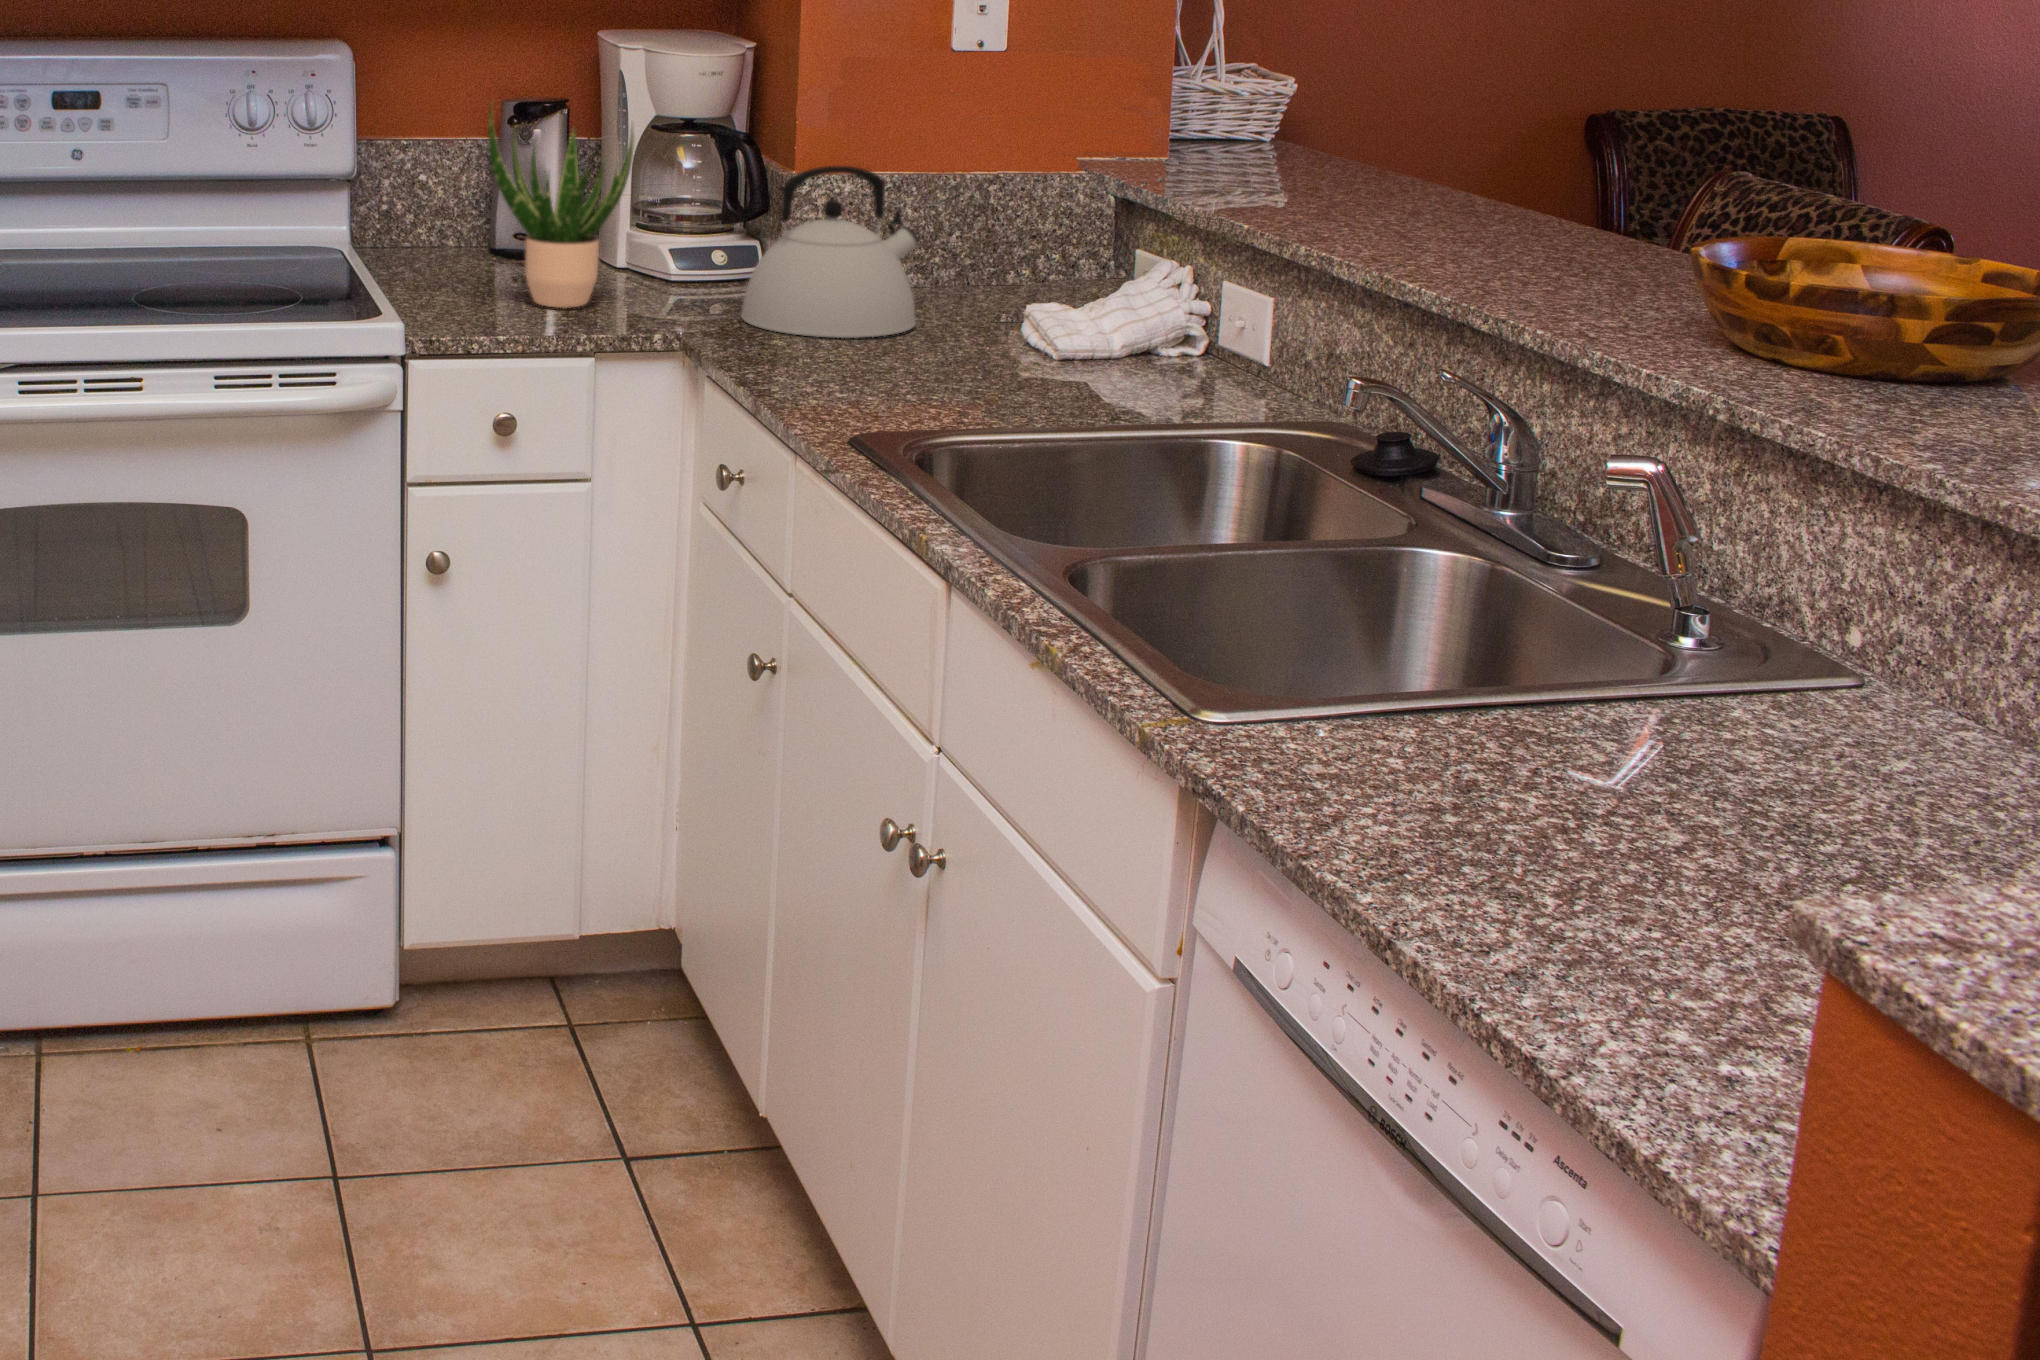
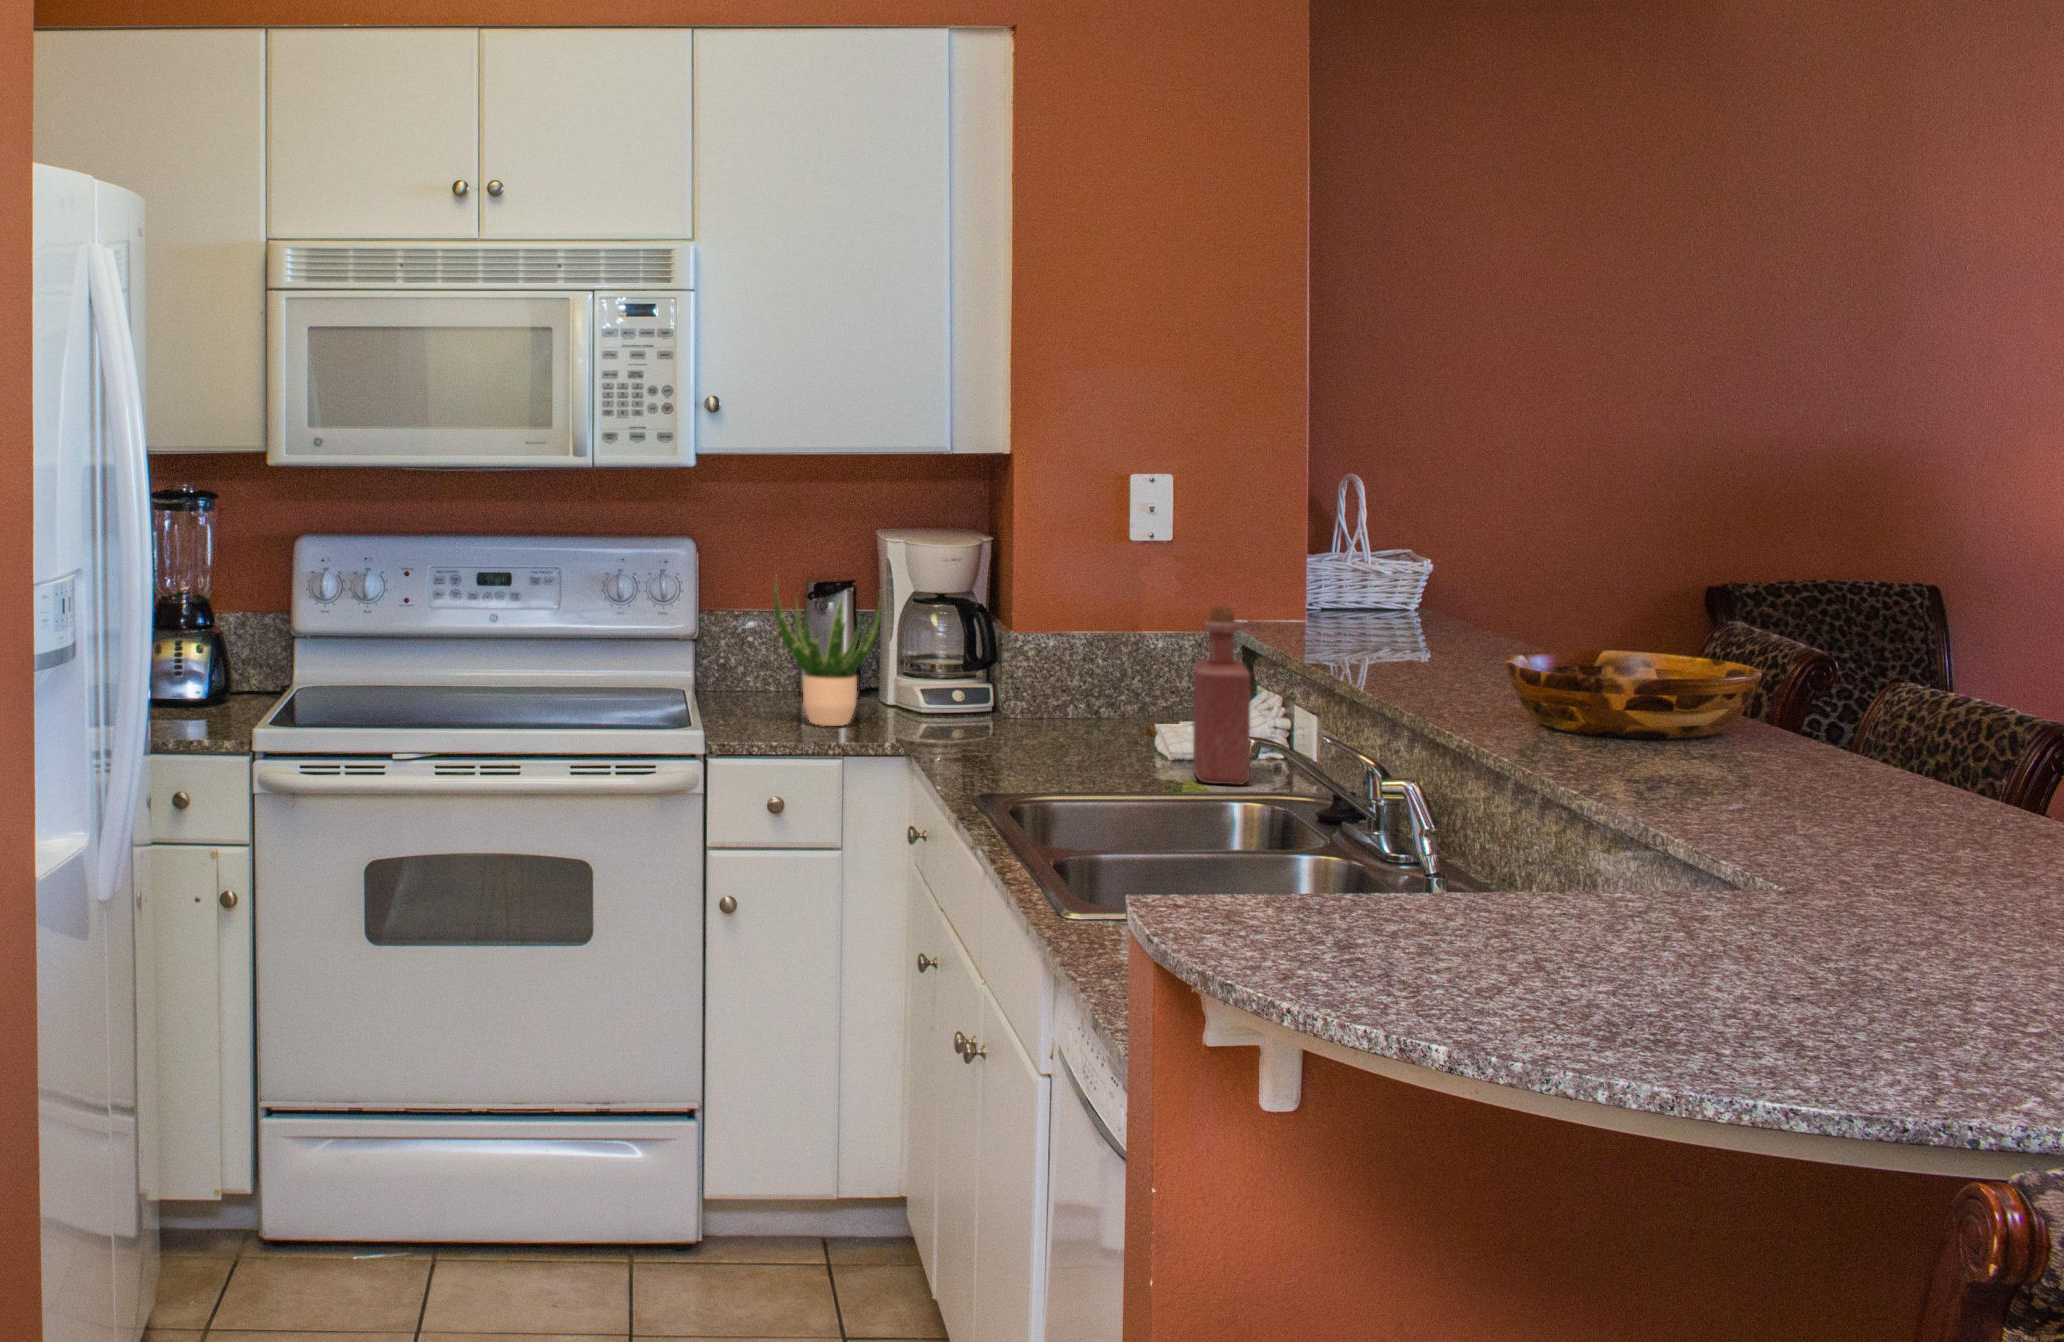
bottle: none [1076,151,1176,395] -> present [1193,606,1251,785]
kettle: present [741,166,918,338] -> none [960,622,1095,748]

